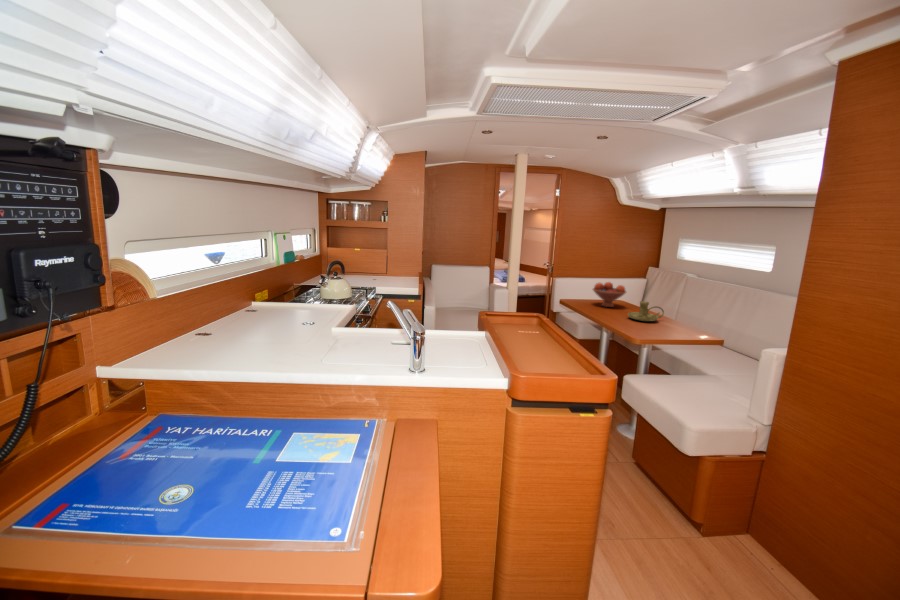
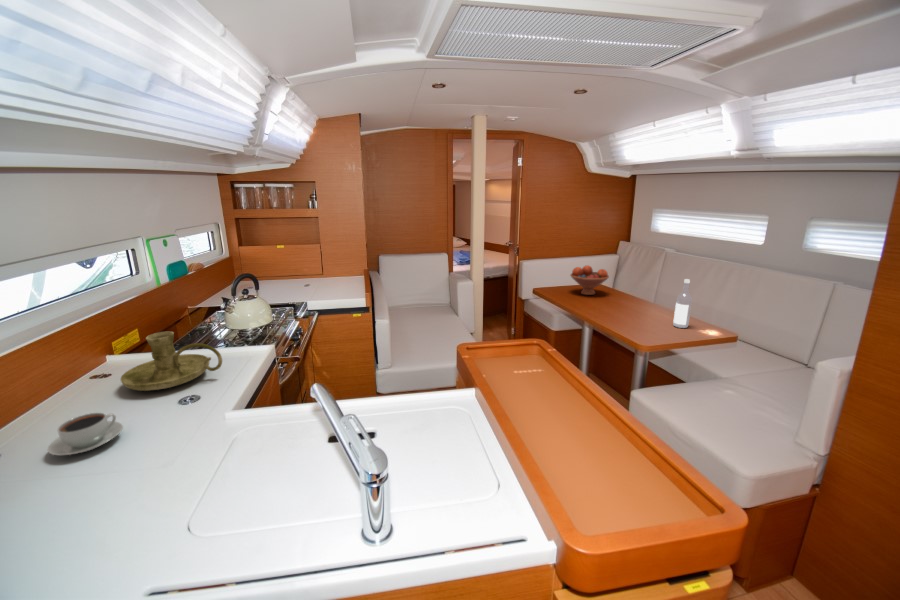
wine bottle: none [671,292,687,334] -> present [673,279,692,328]
candle holder: present [628,301,664,321] -> present [121,332,222,391]
coffee cup: none [244,316,278,334] -> present [48,413,123,455]

